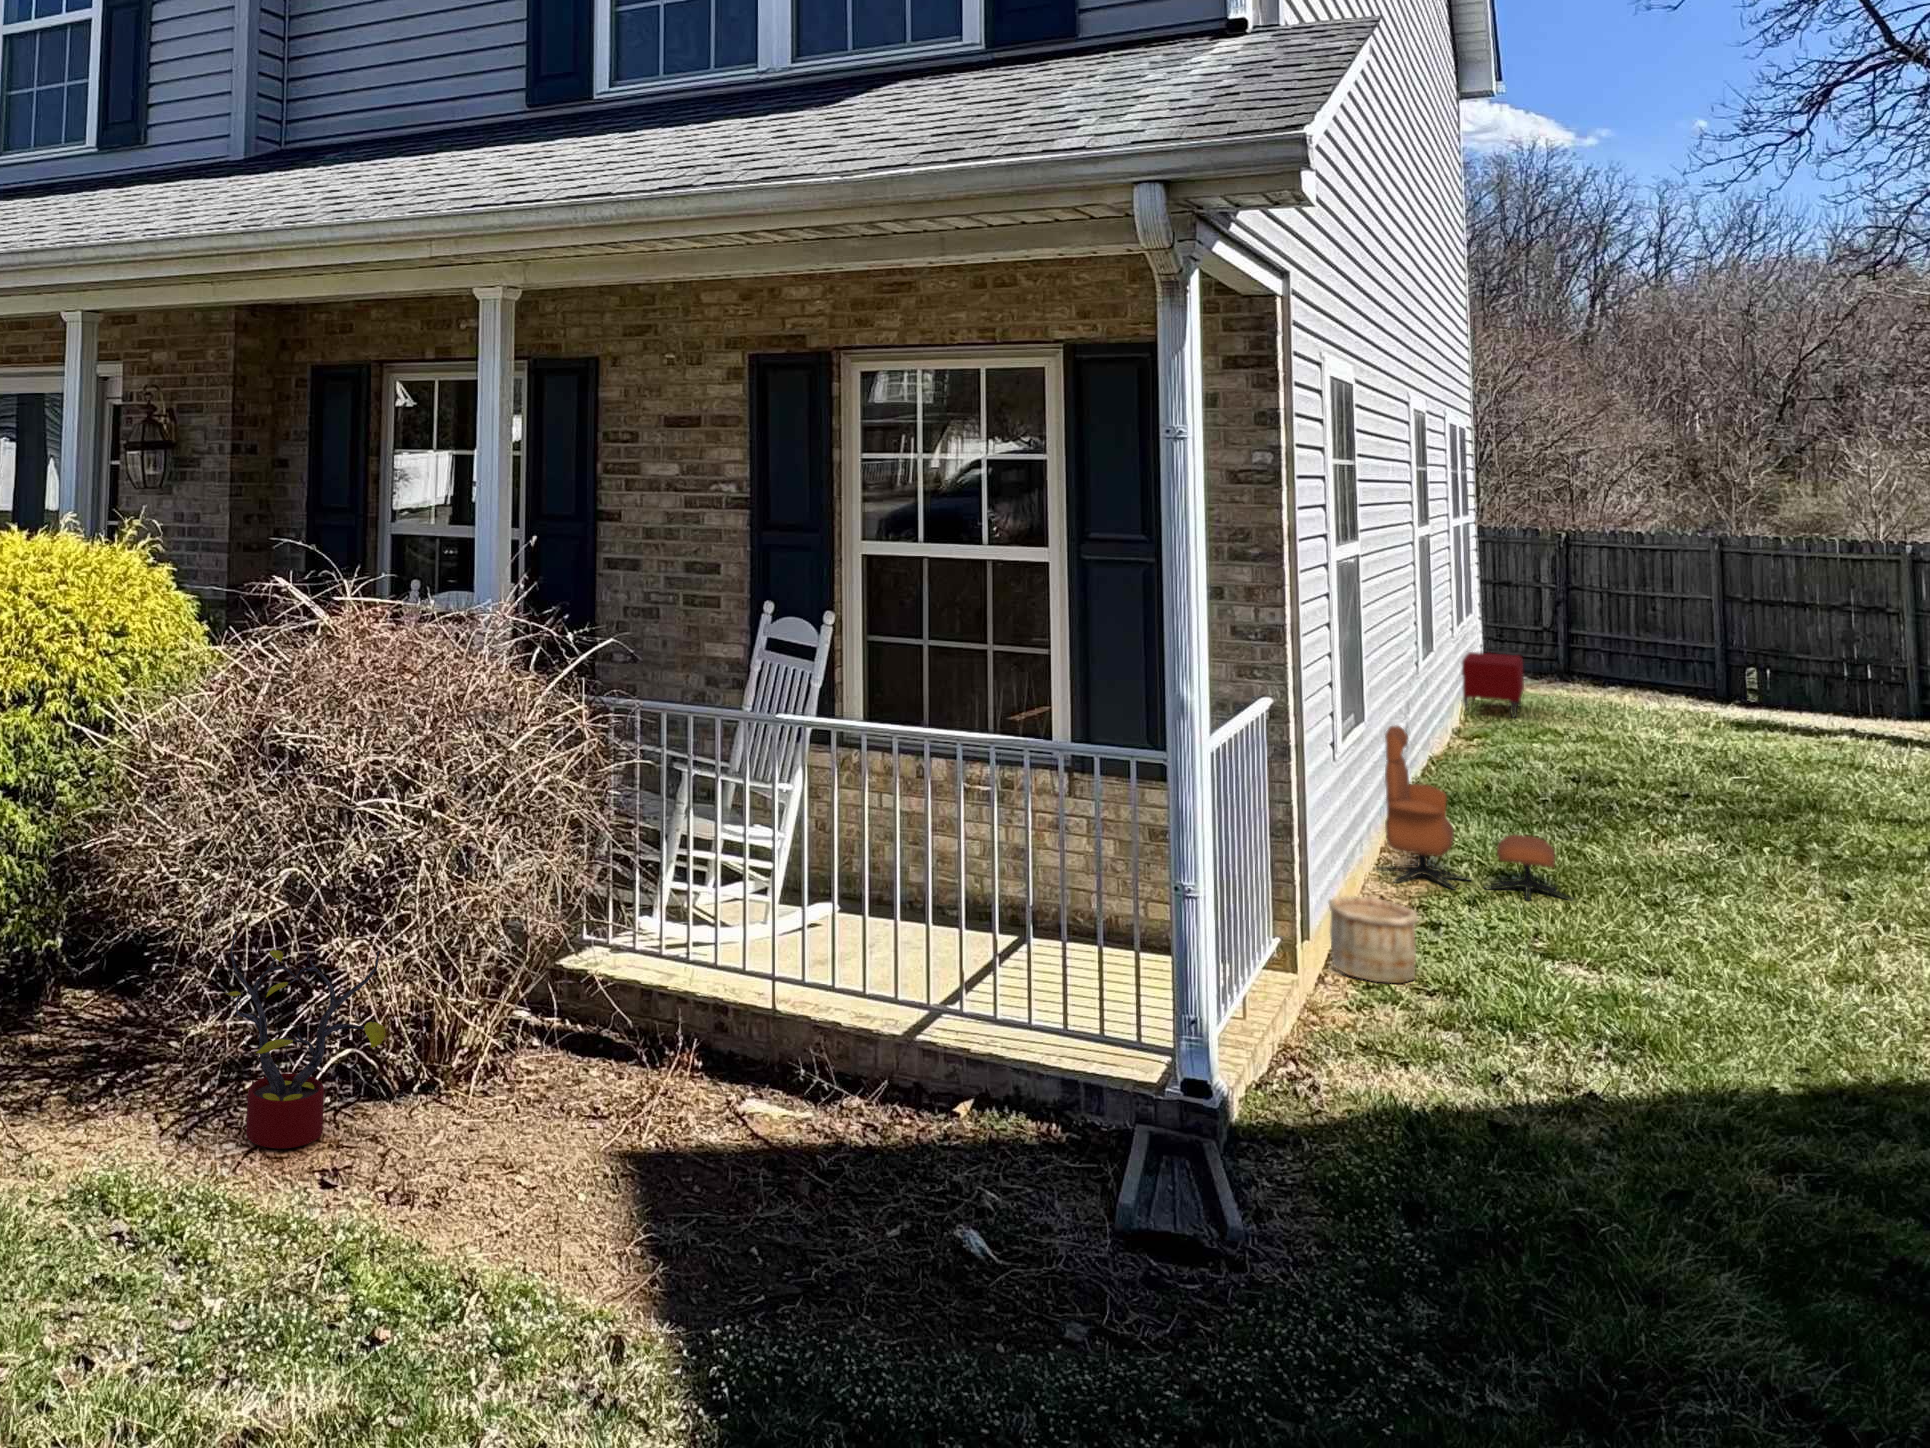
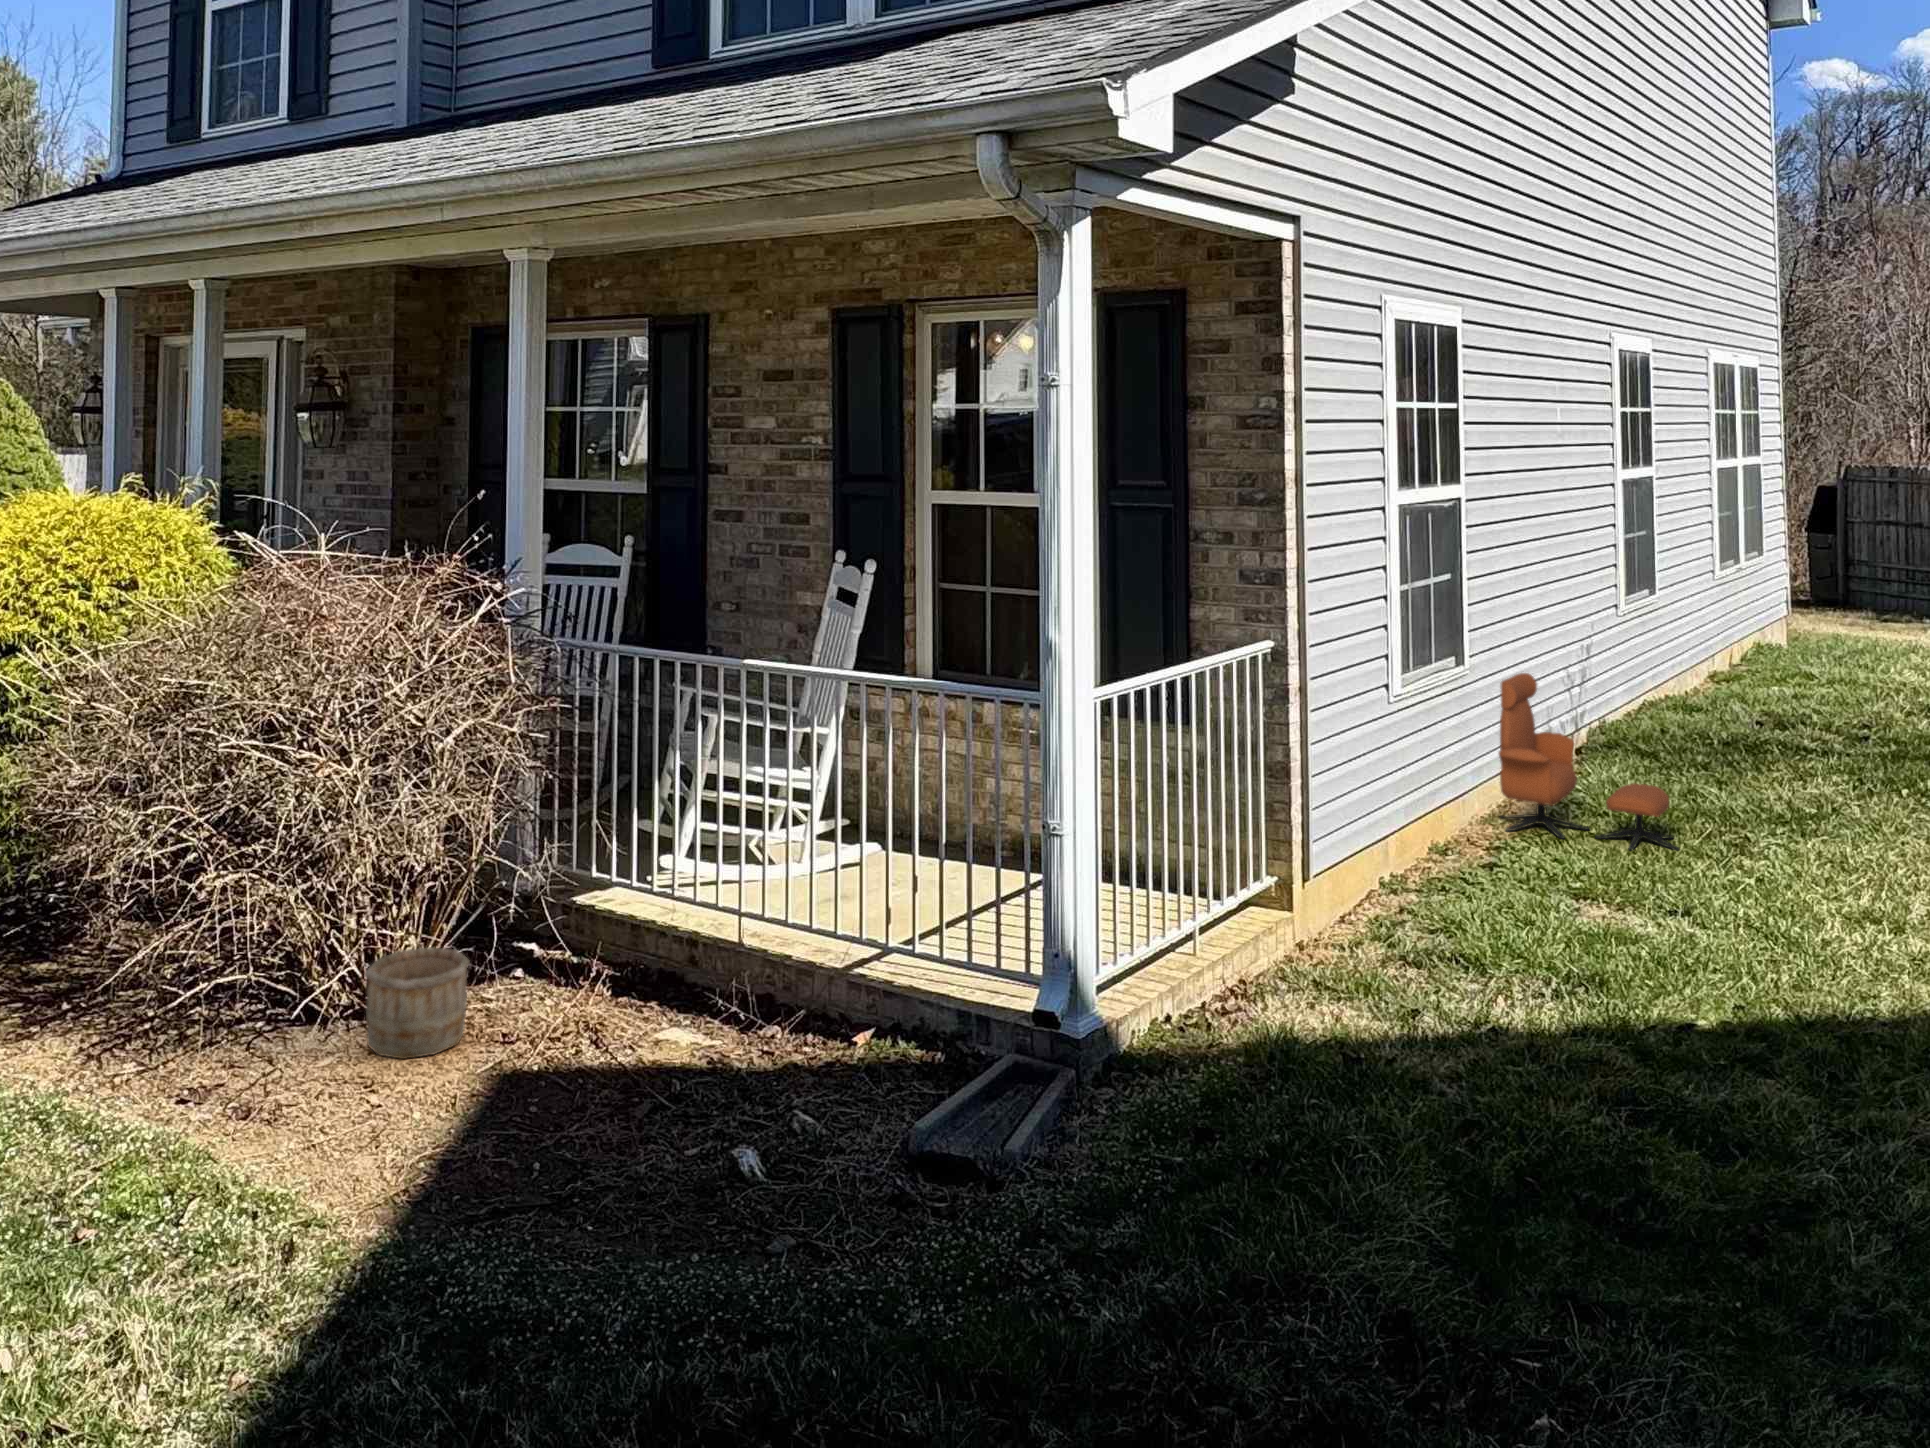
bench: present [1462,652,1524,718] -> none [1748,599,1828,667]
wooden bucket: present [1328,896,1418,983] -> present [364,947,470,1059]
decorative plant: present [225,931,385,1149] -> none [137,869,264,1076]

